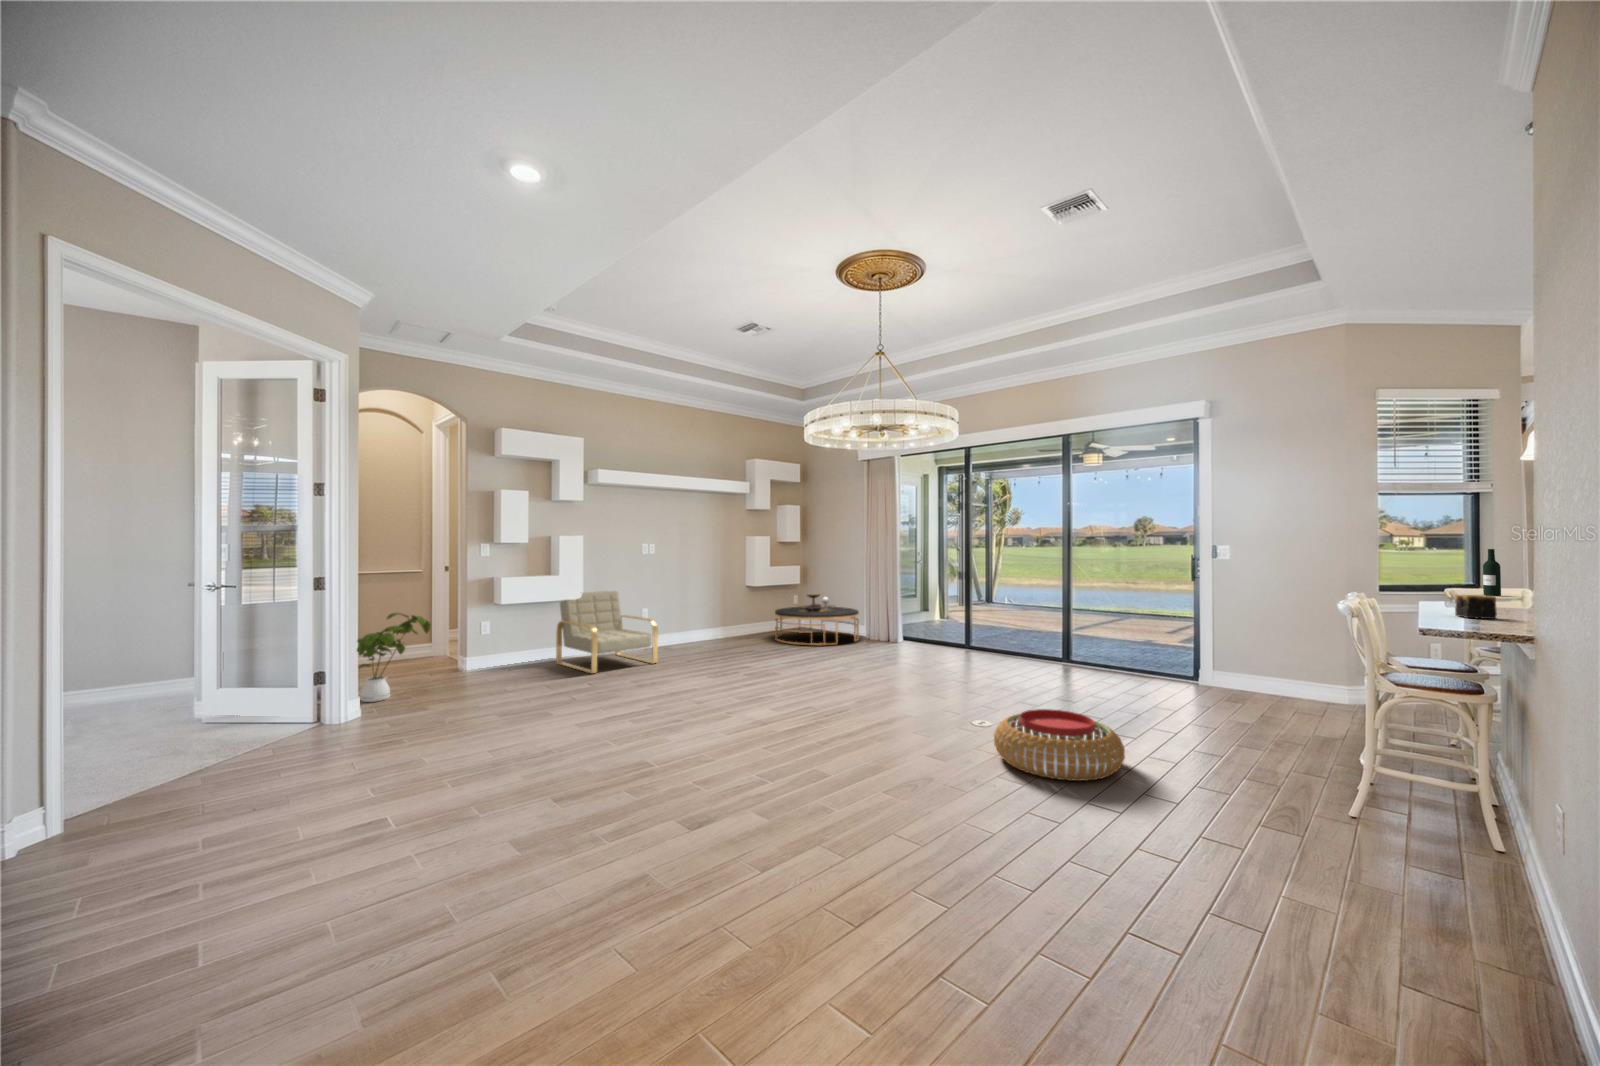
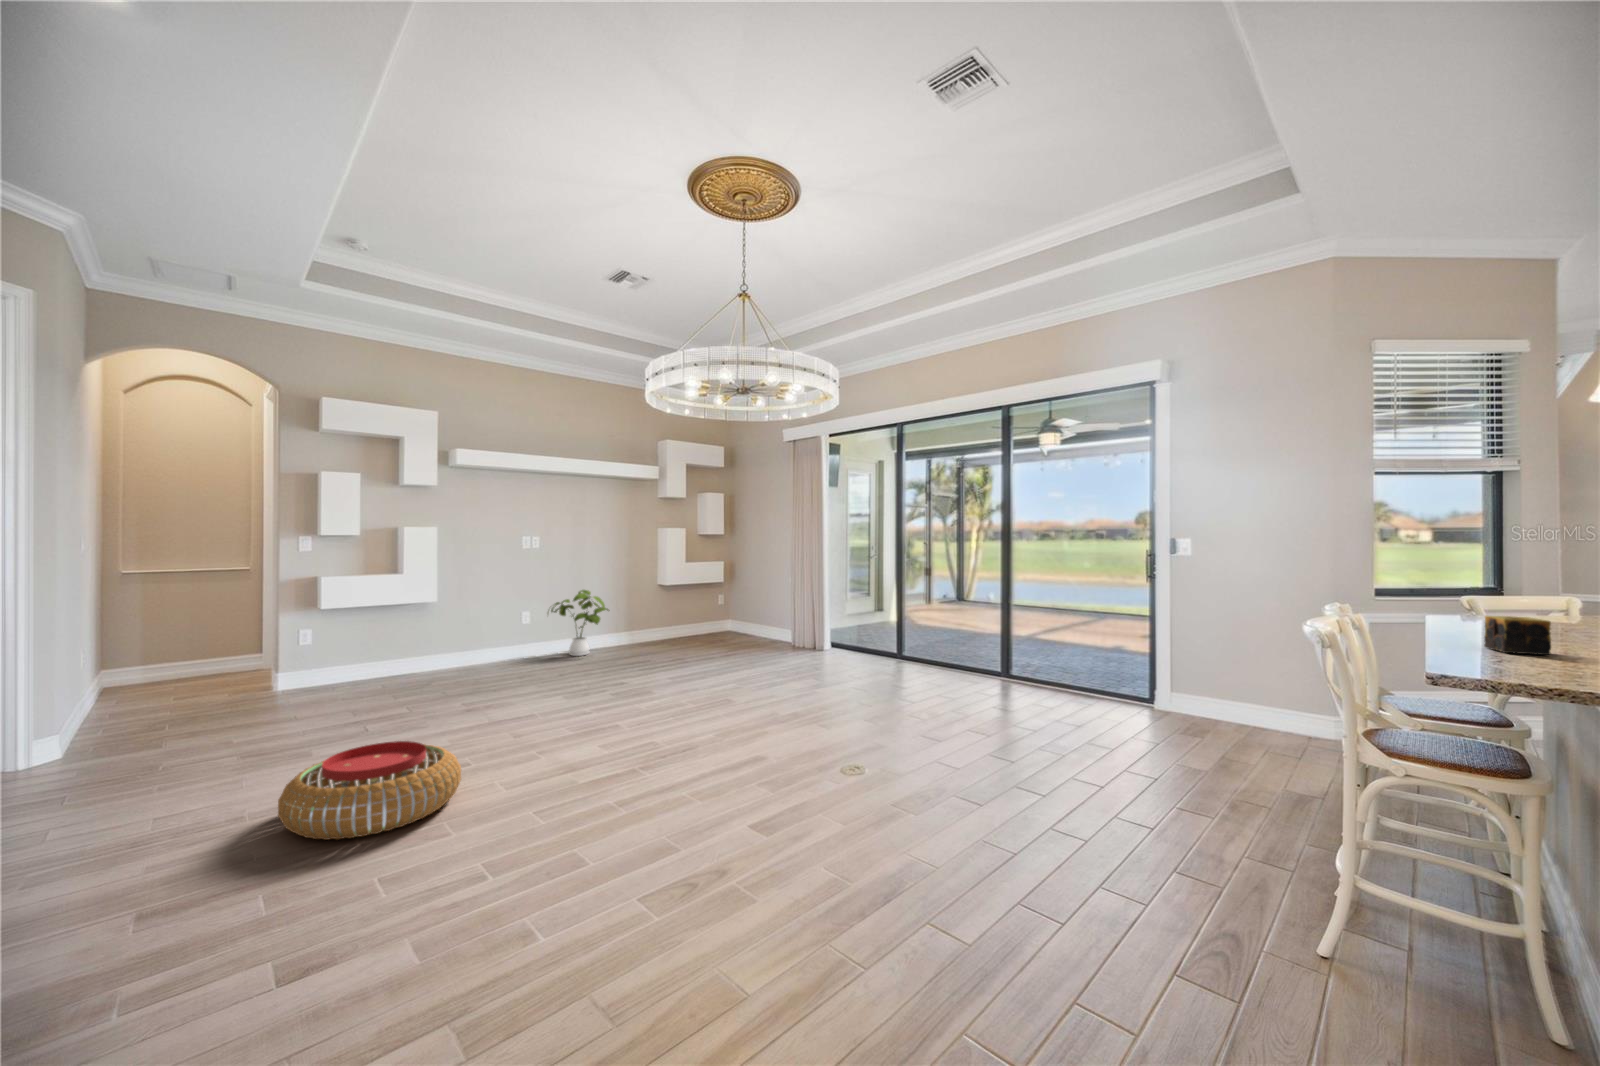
wine bottle: present [1483,549,1501,596] -> none [1511,544,1535,607]
armchair: present [556,591,658,674] -> none [404,592,524,692]
coffee table: present [775,594,859,645] -> none [687,594,783,654]
house plant: present [357,613,430,702] -> present [551,590,608,656]
pouf: present [994,709,1125,781] -> present [278,741,461,840]

